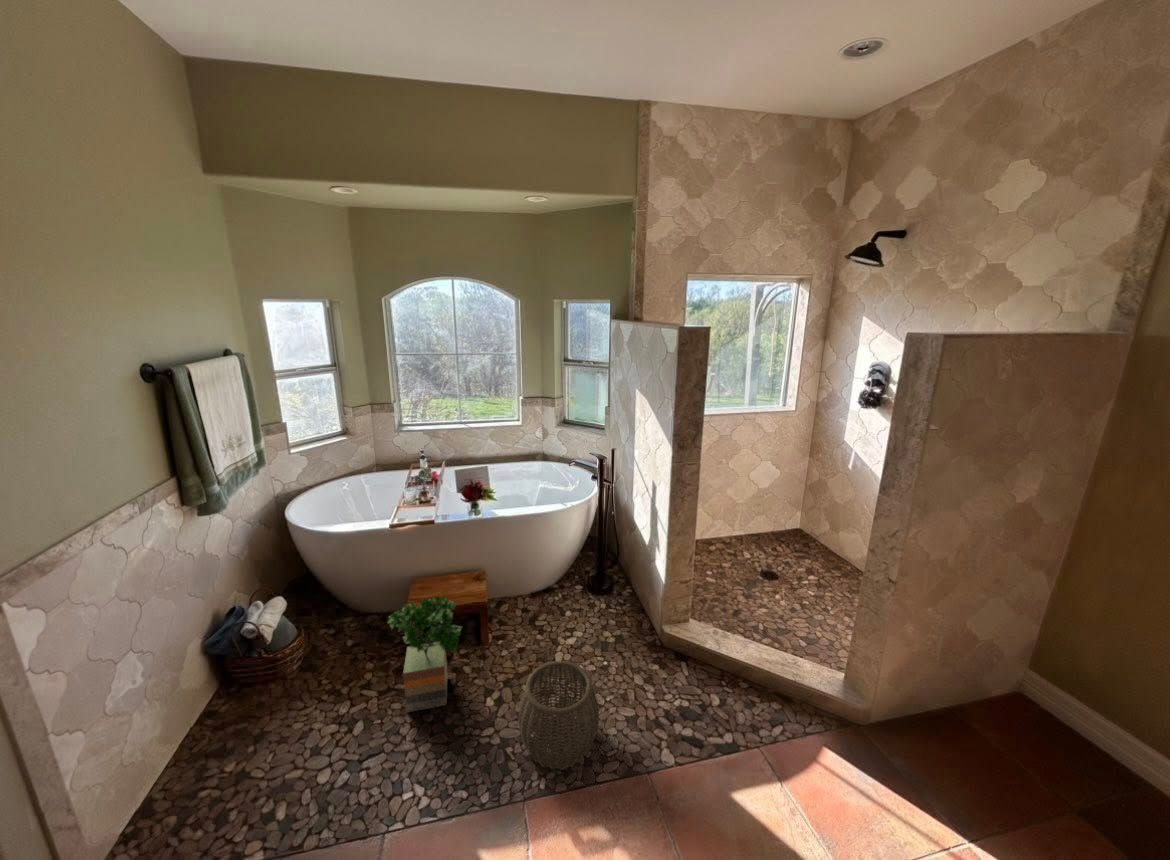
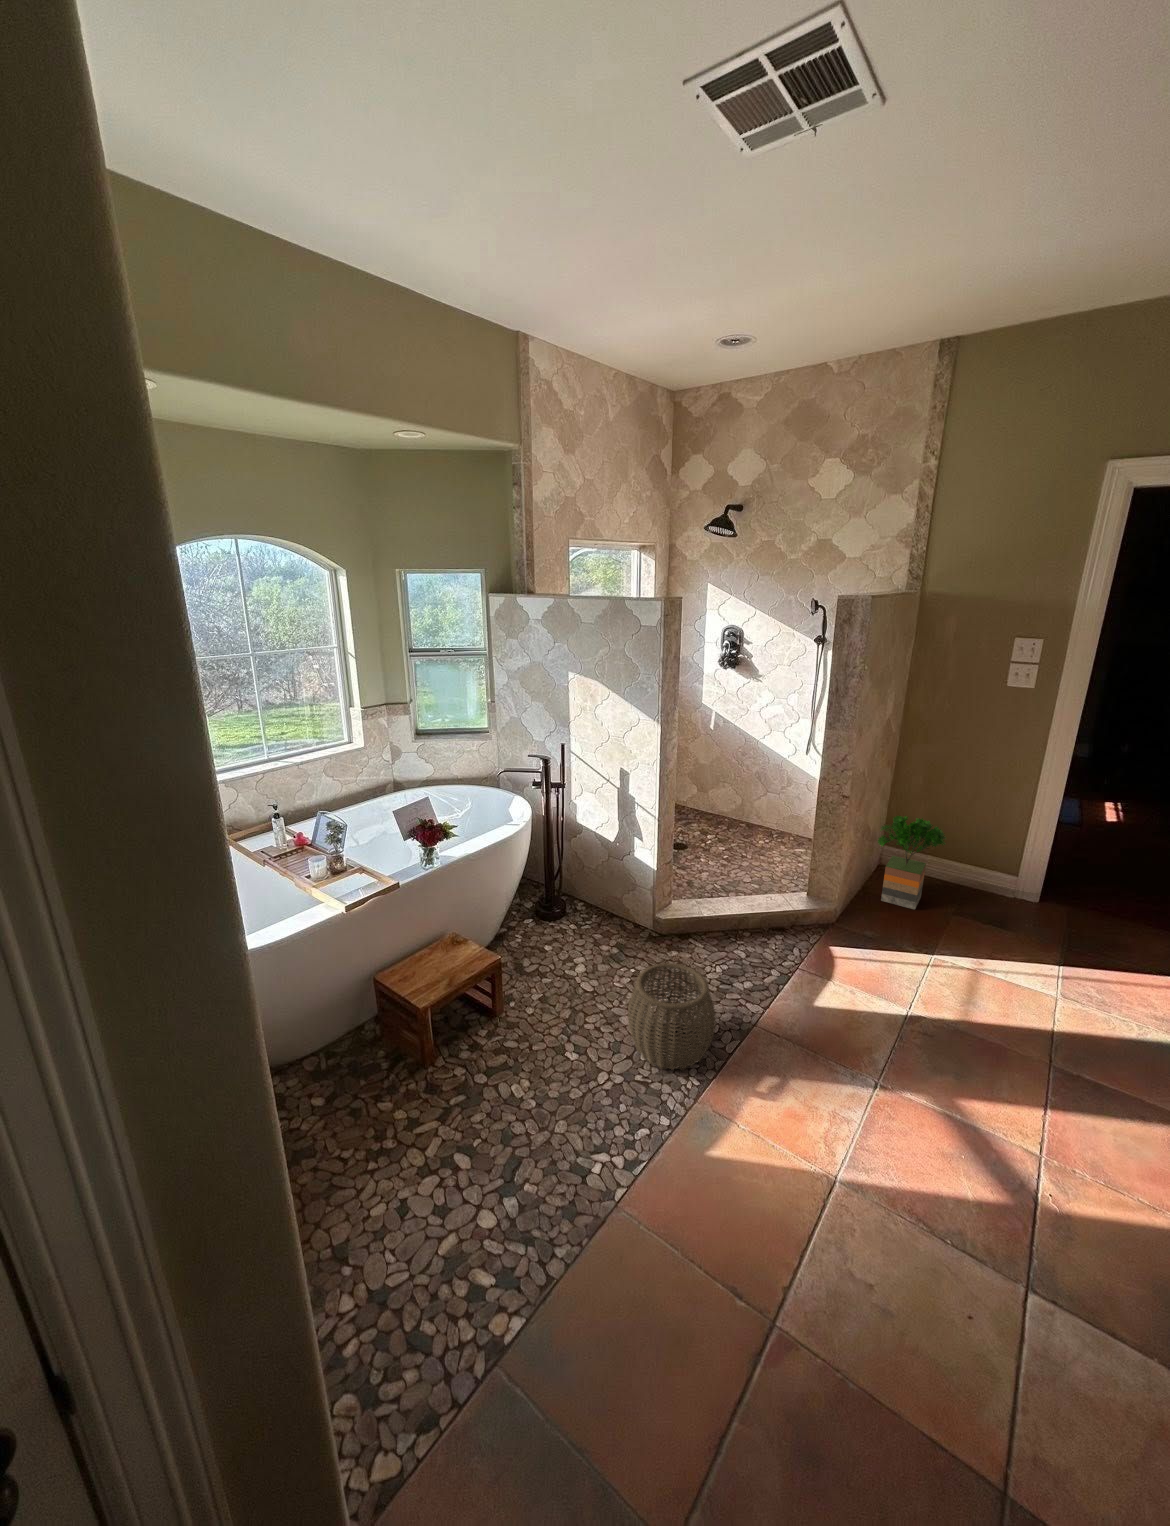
potted tree: present [388,596,462,712] -> present [878,816,946,910]

